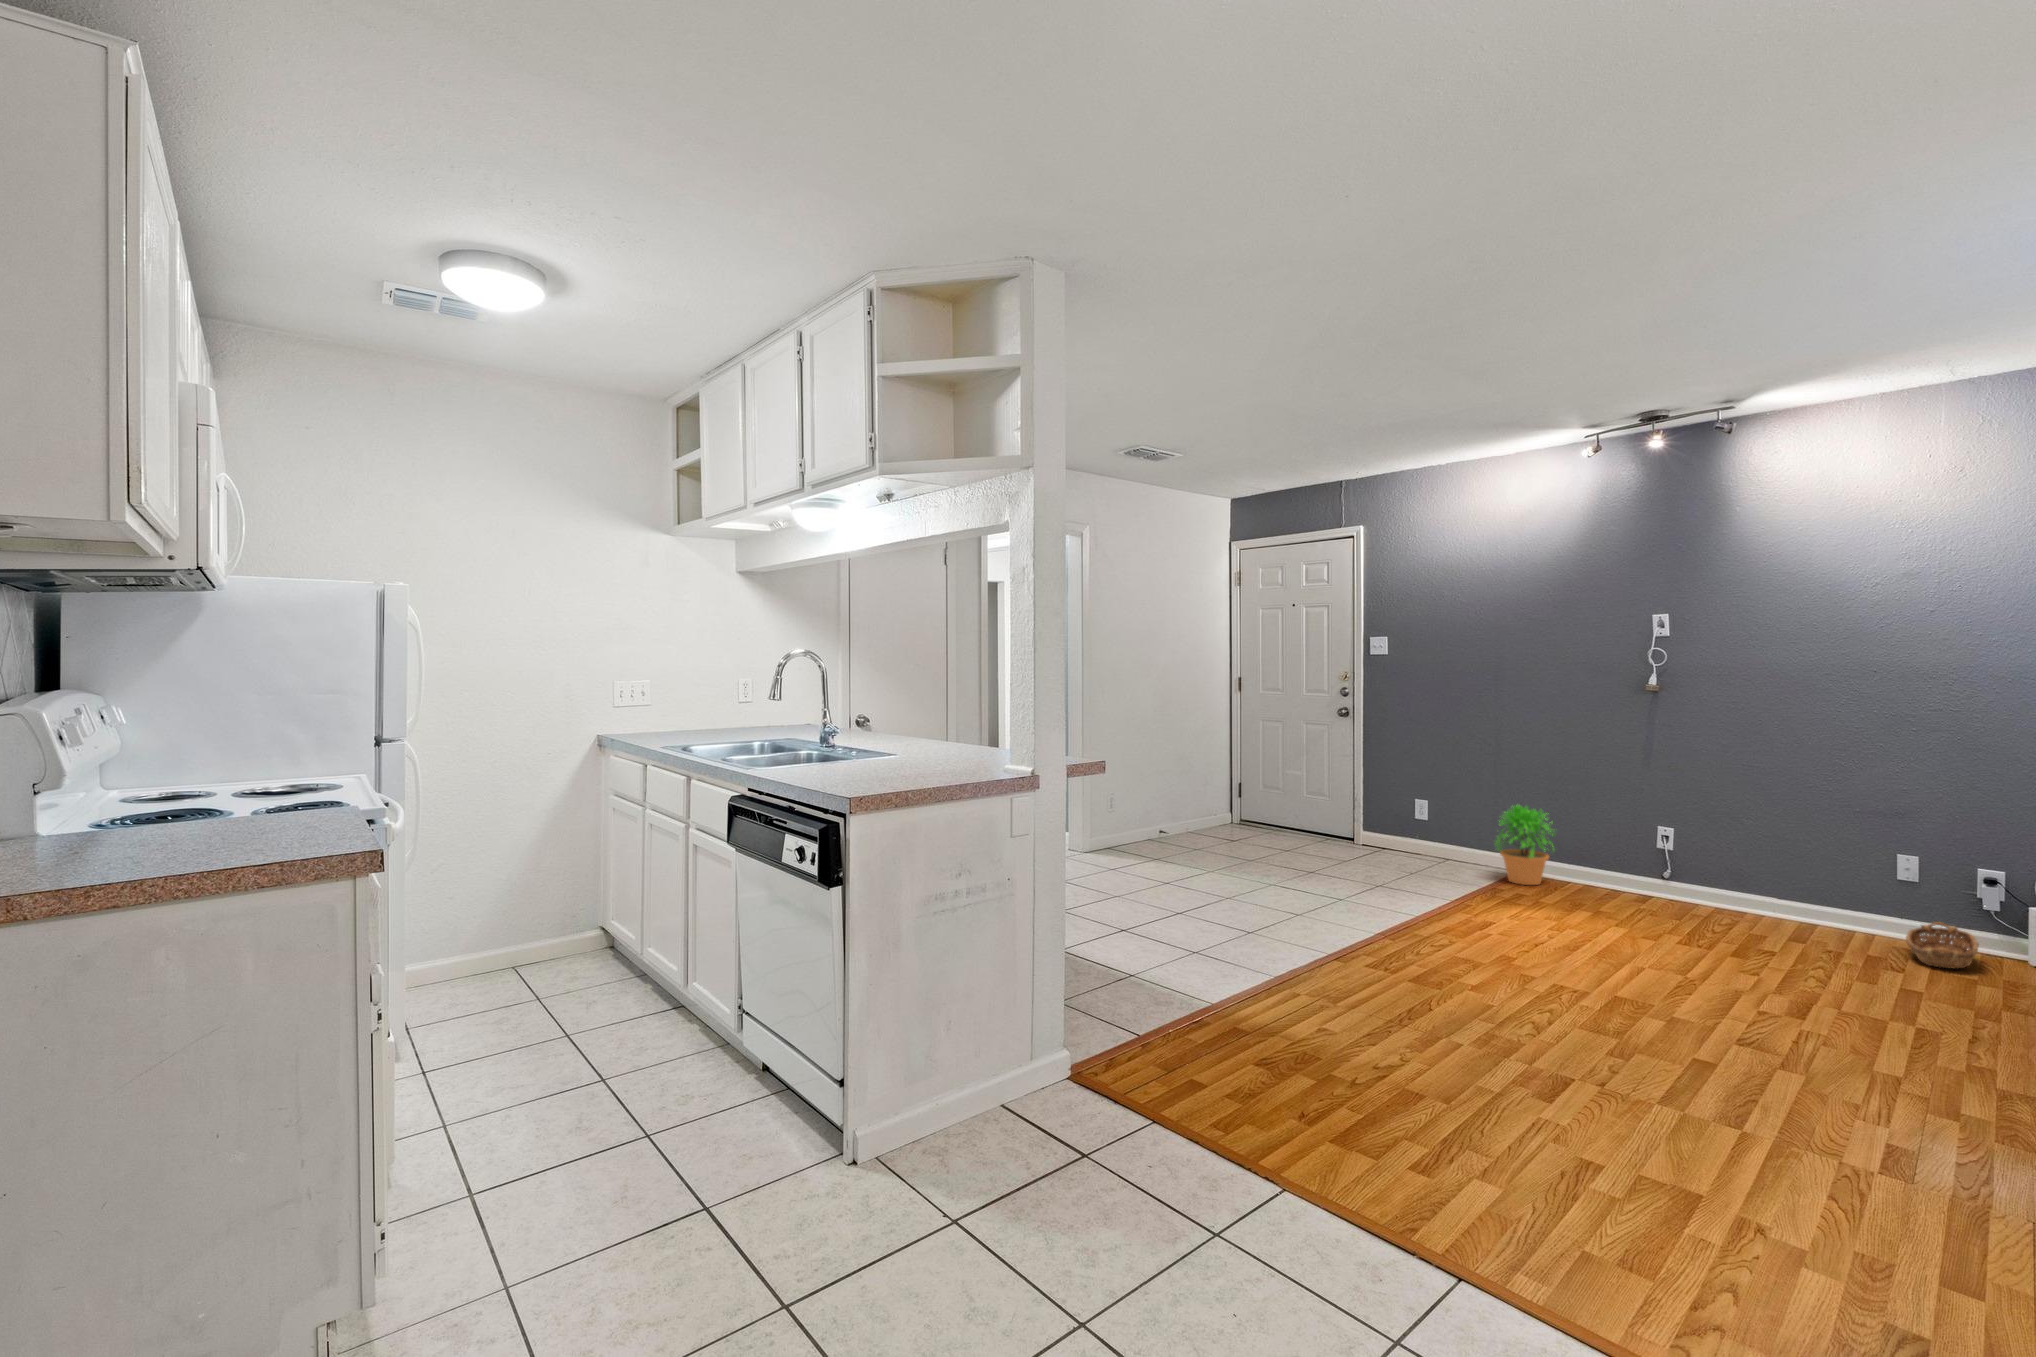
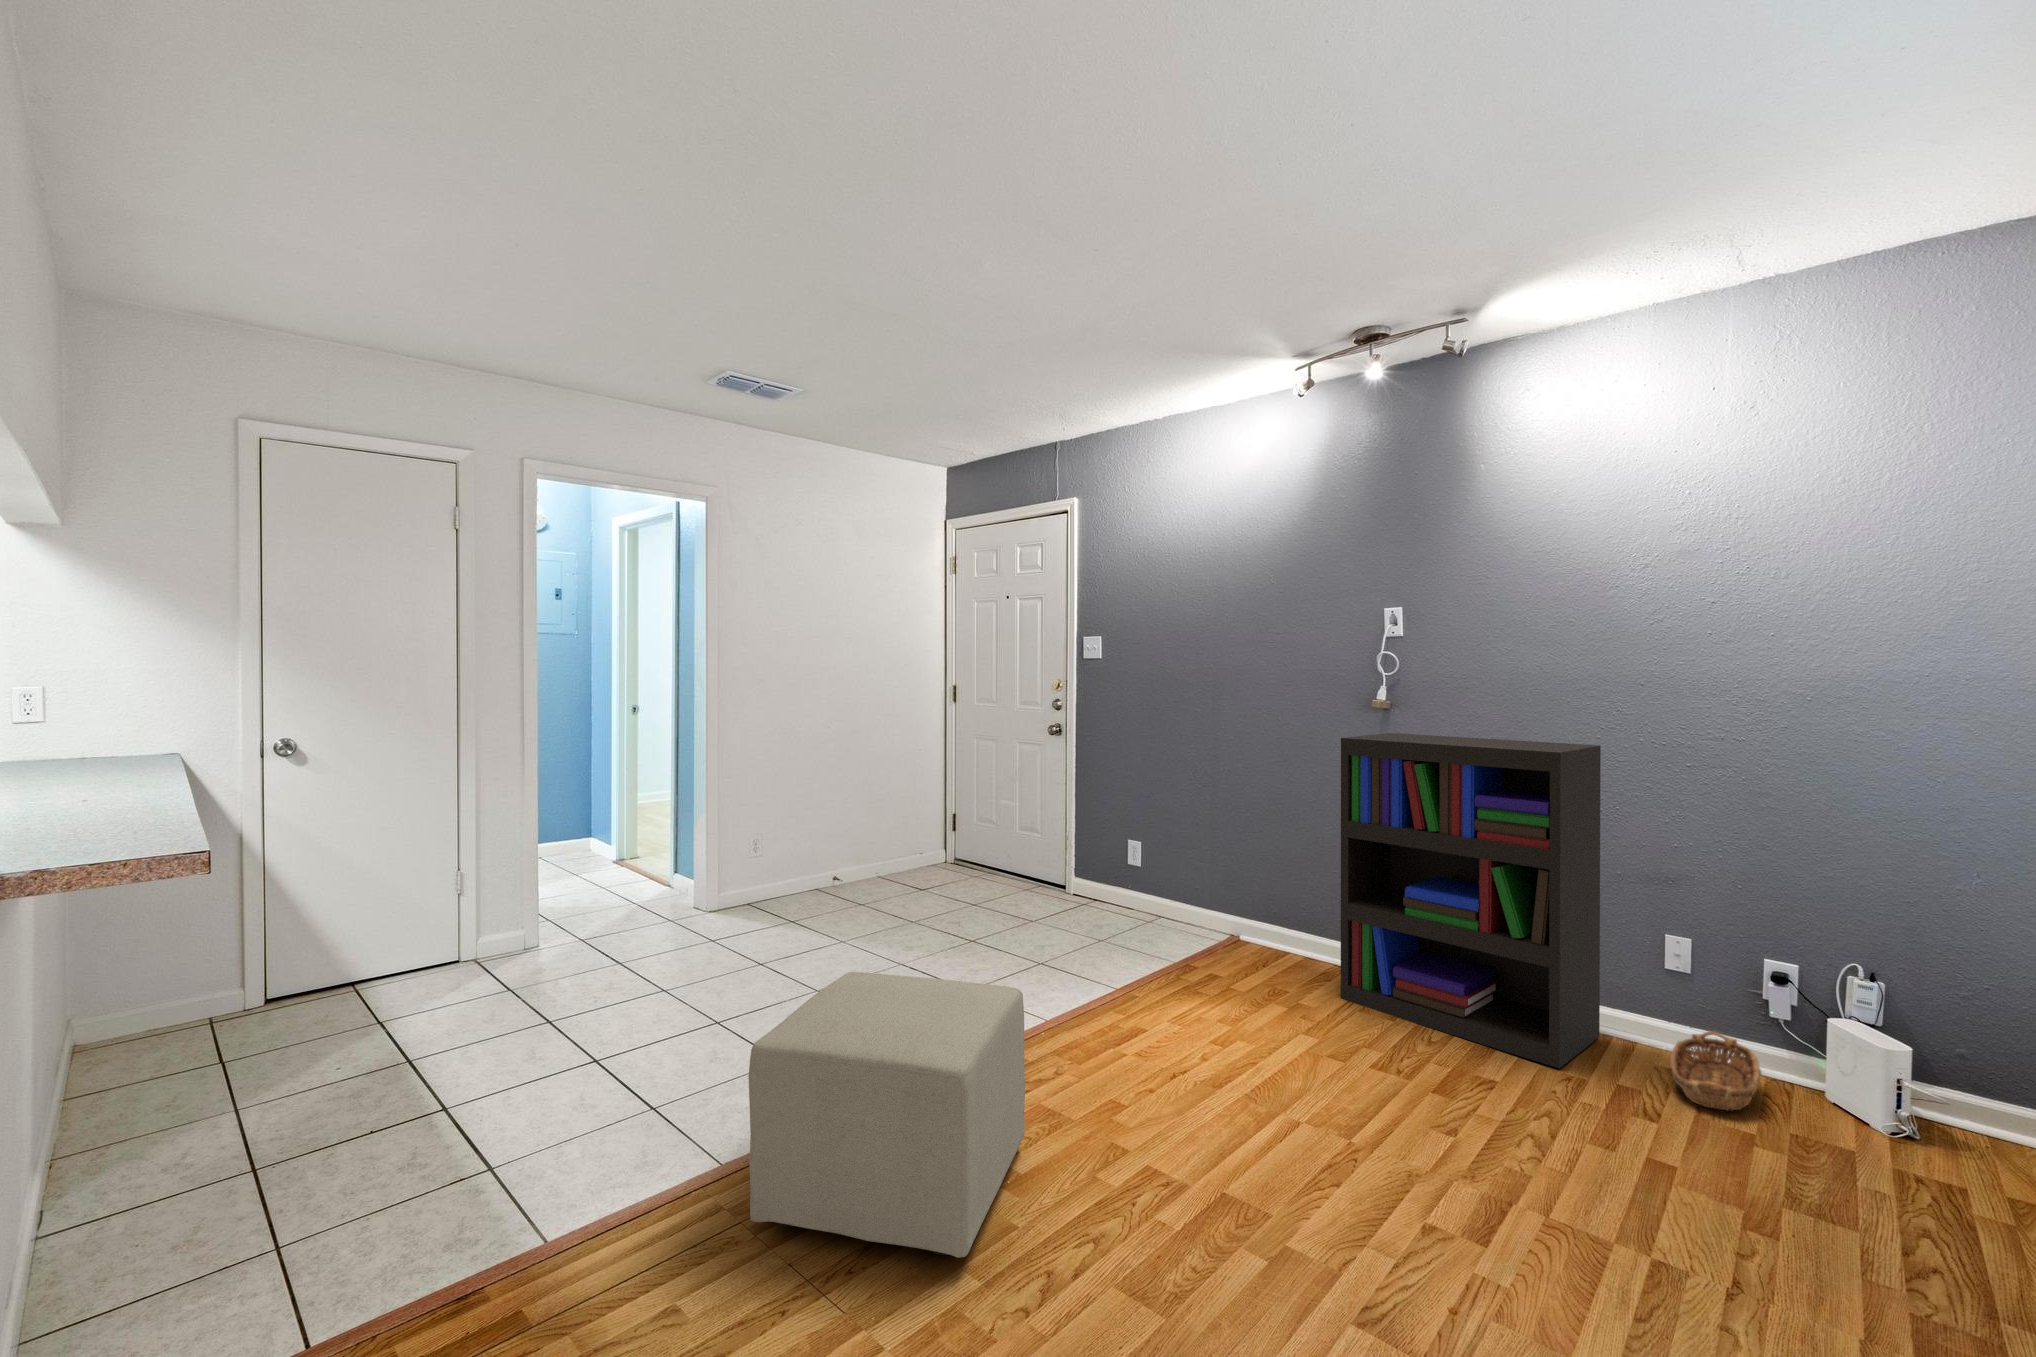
bookshelf: none [1628,711,1844,946] -> present [1341,733,1601,1068]
potted plant: present [1495,805,1554,885] -> none [1194,852,1279,960]
ottoman: none [1332,862,1486,1012] -> present [749,972,1025,1258]

